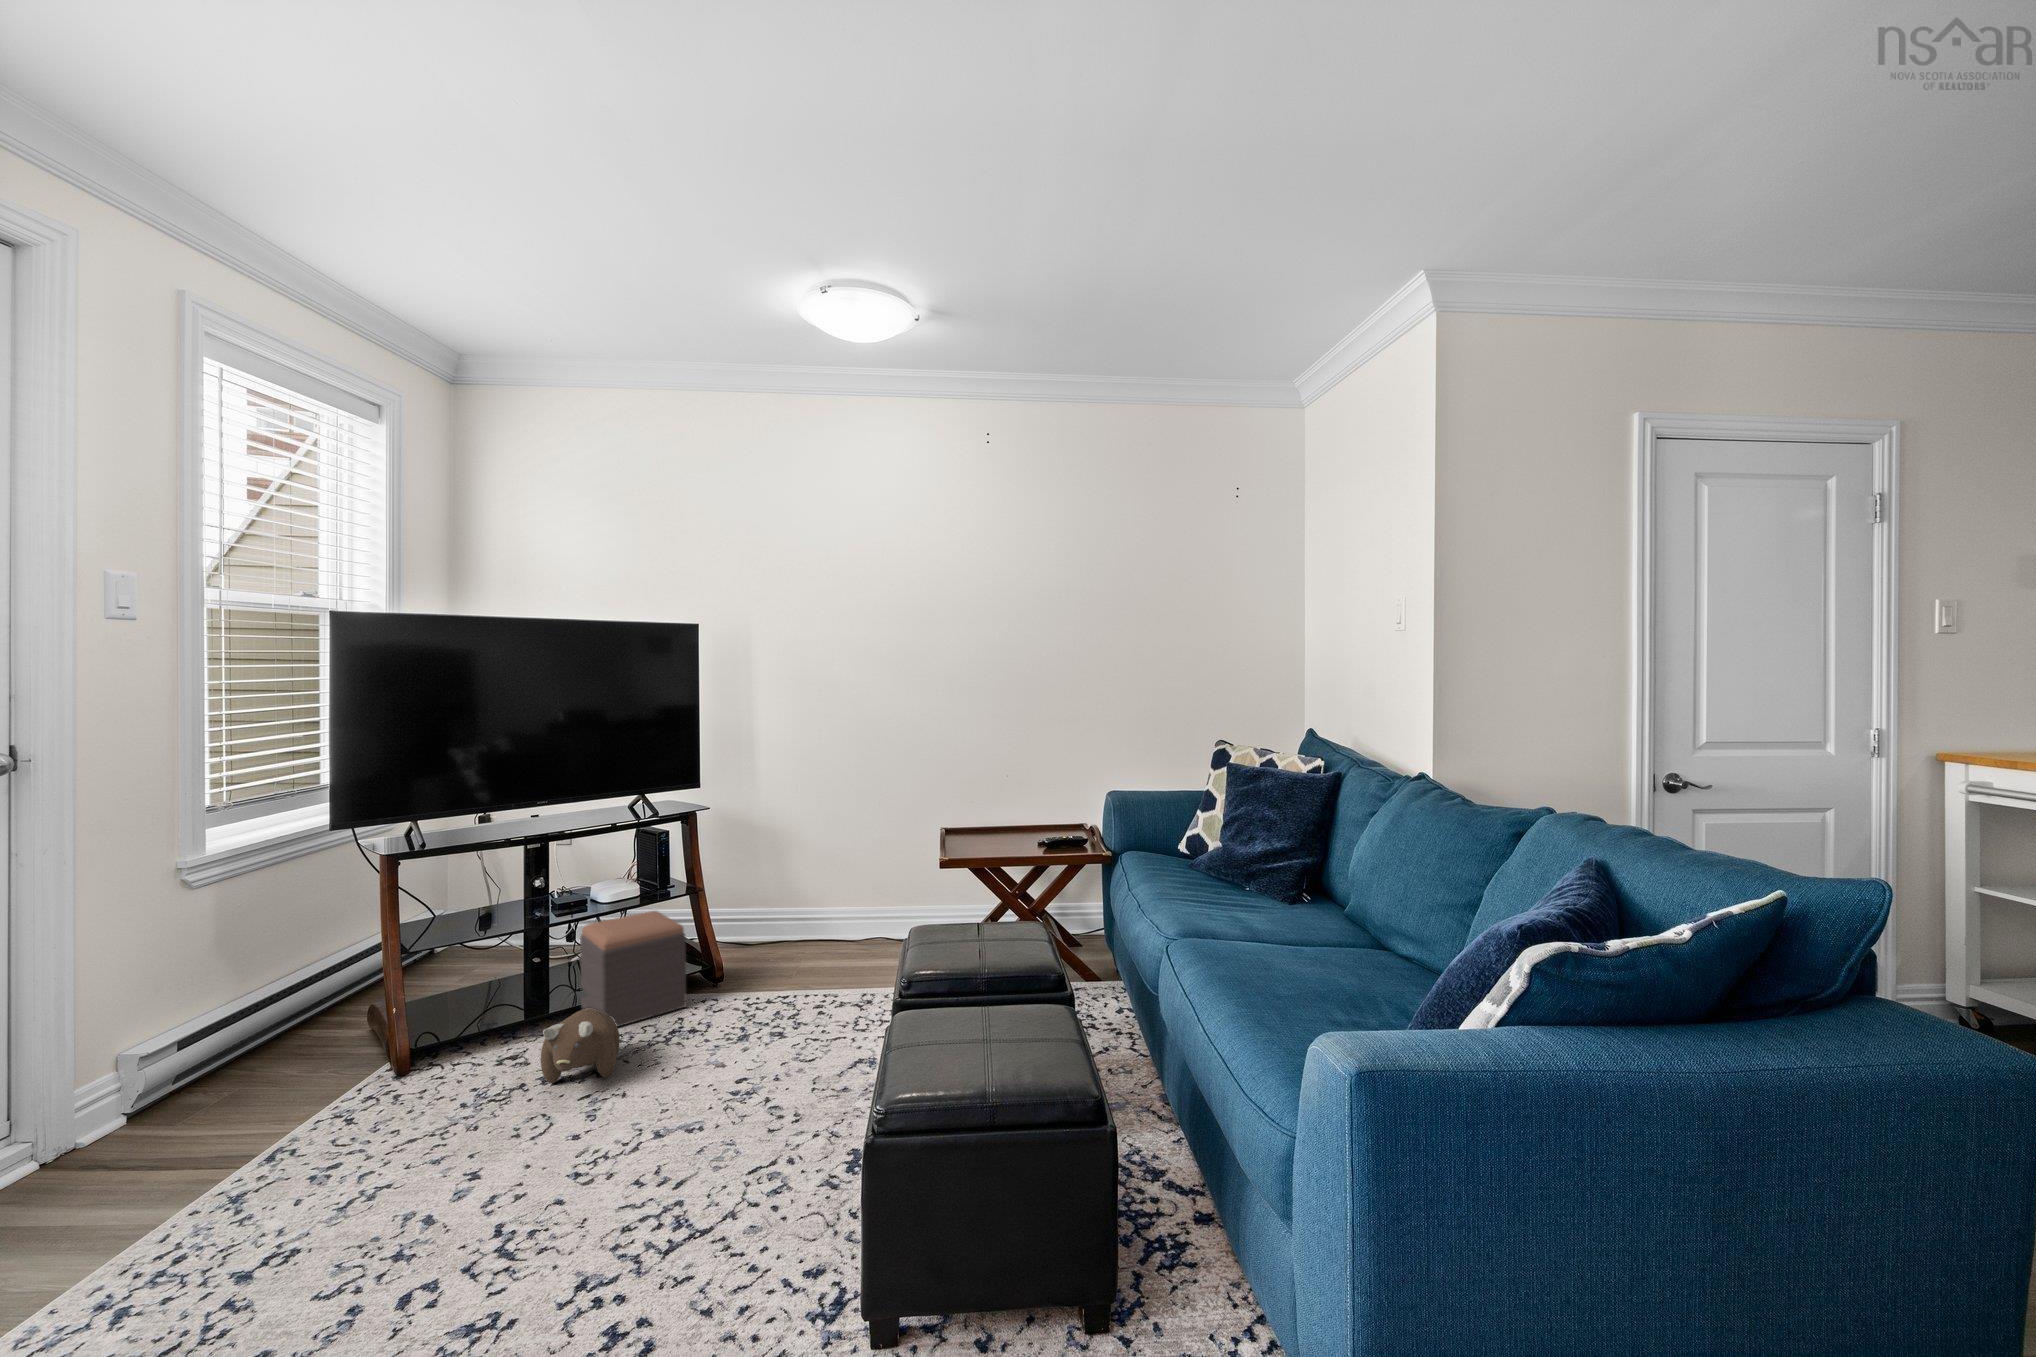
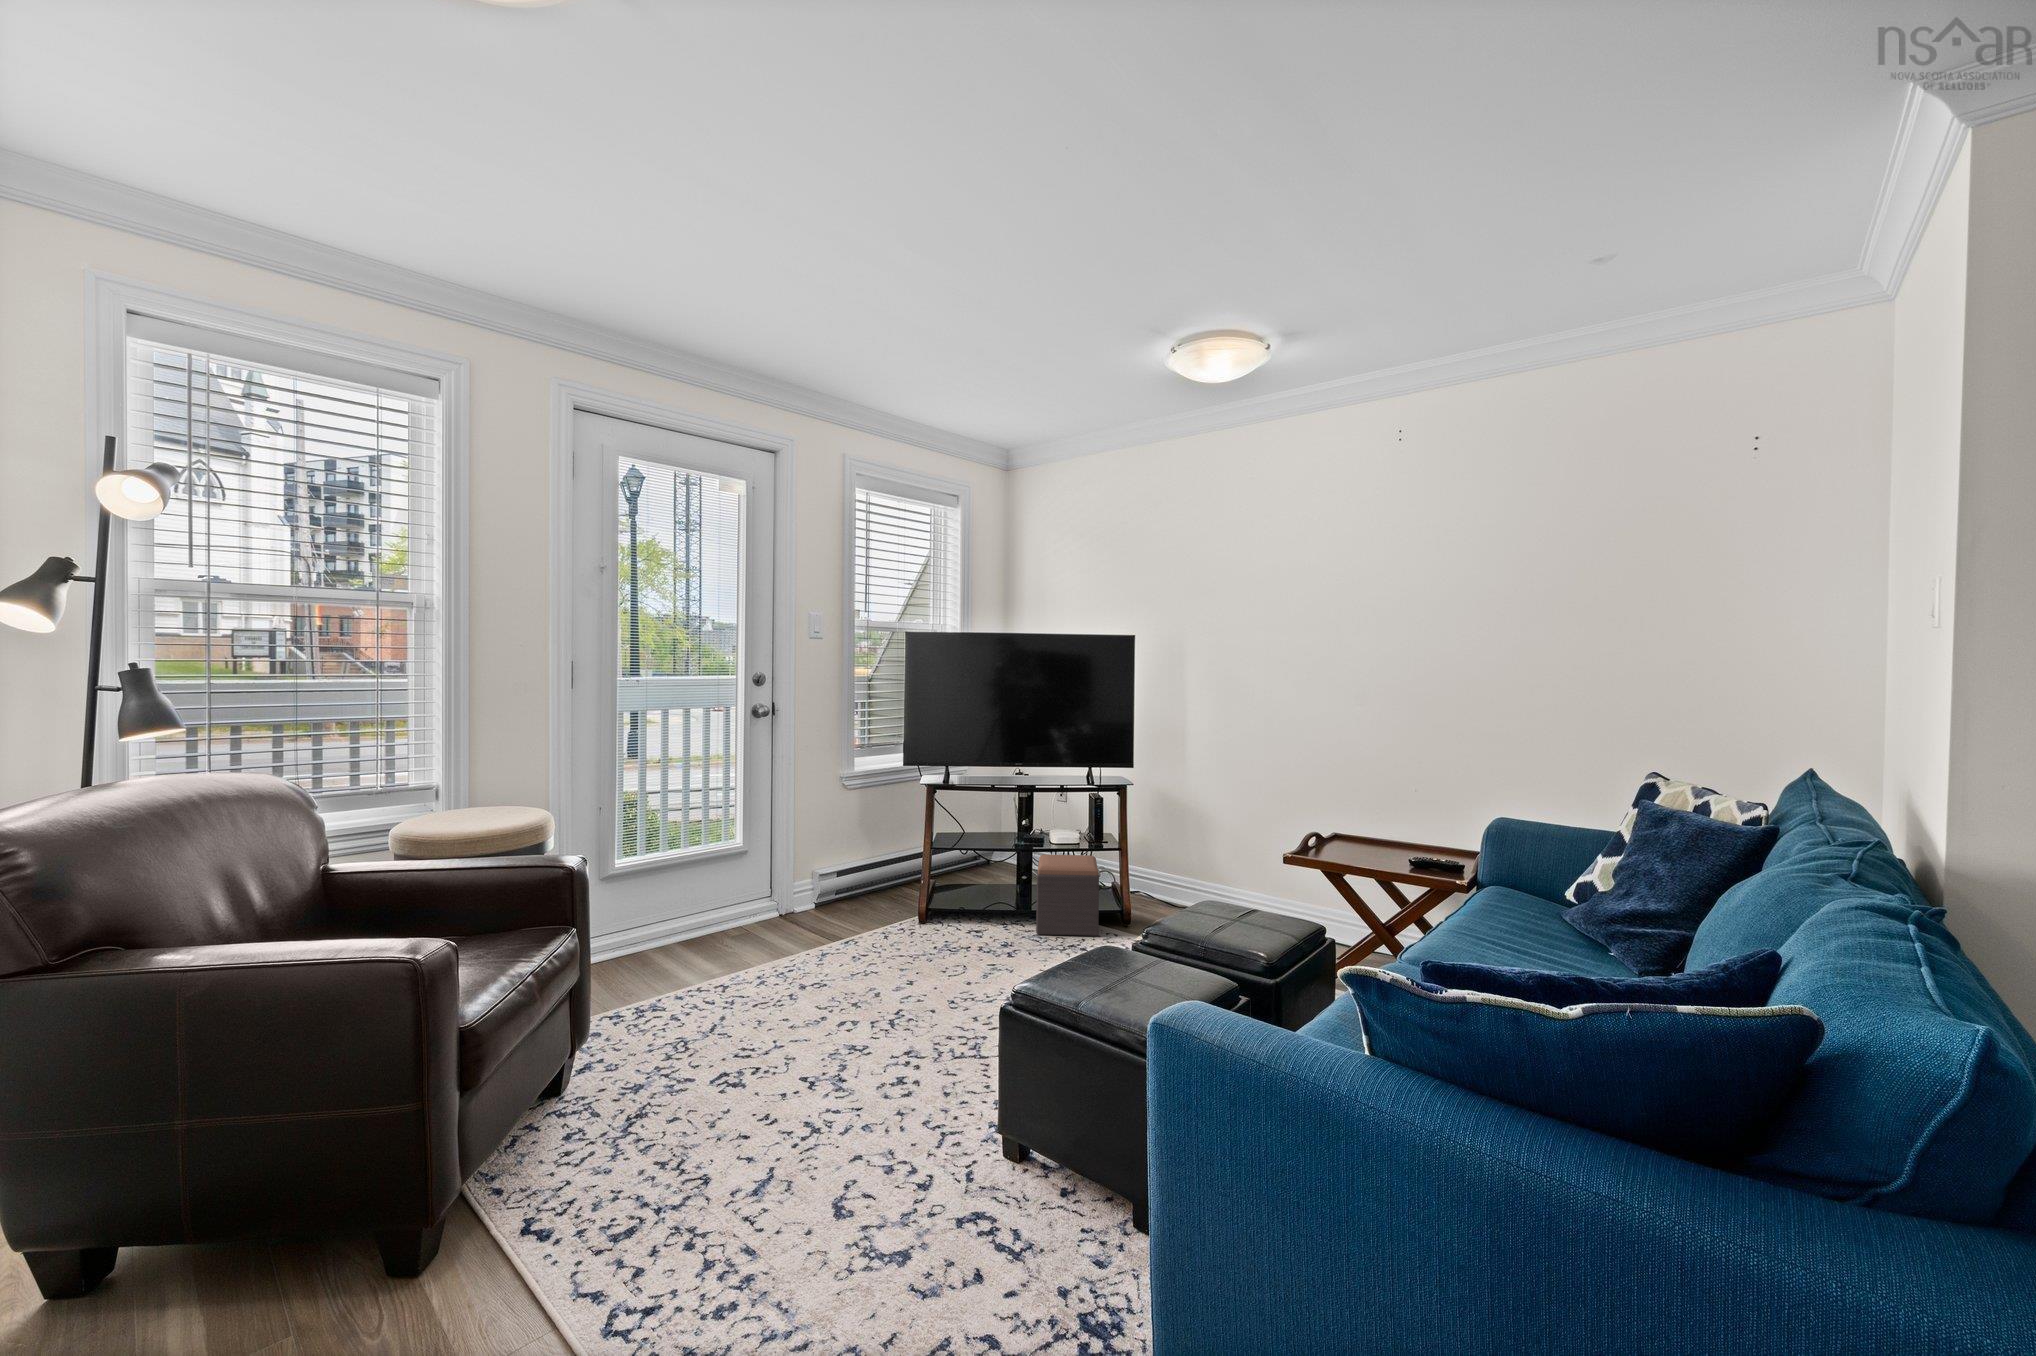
plush toy: present [541,1008,620,1083] -> none [972,909,1030,961]

